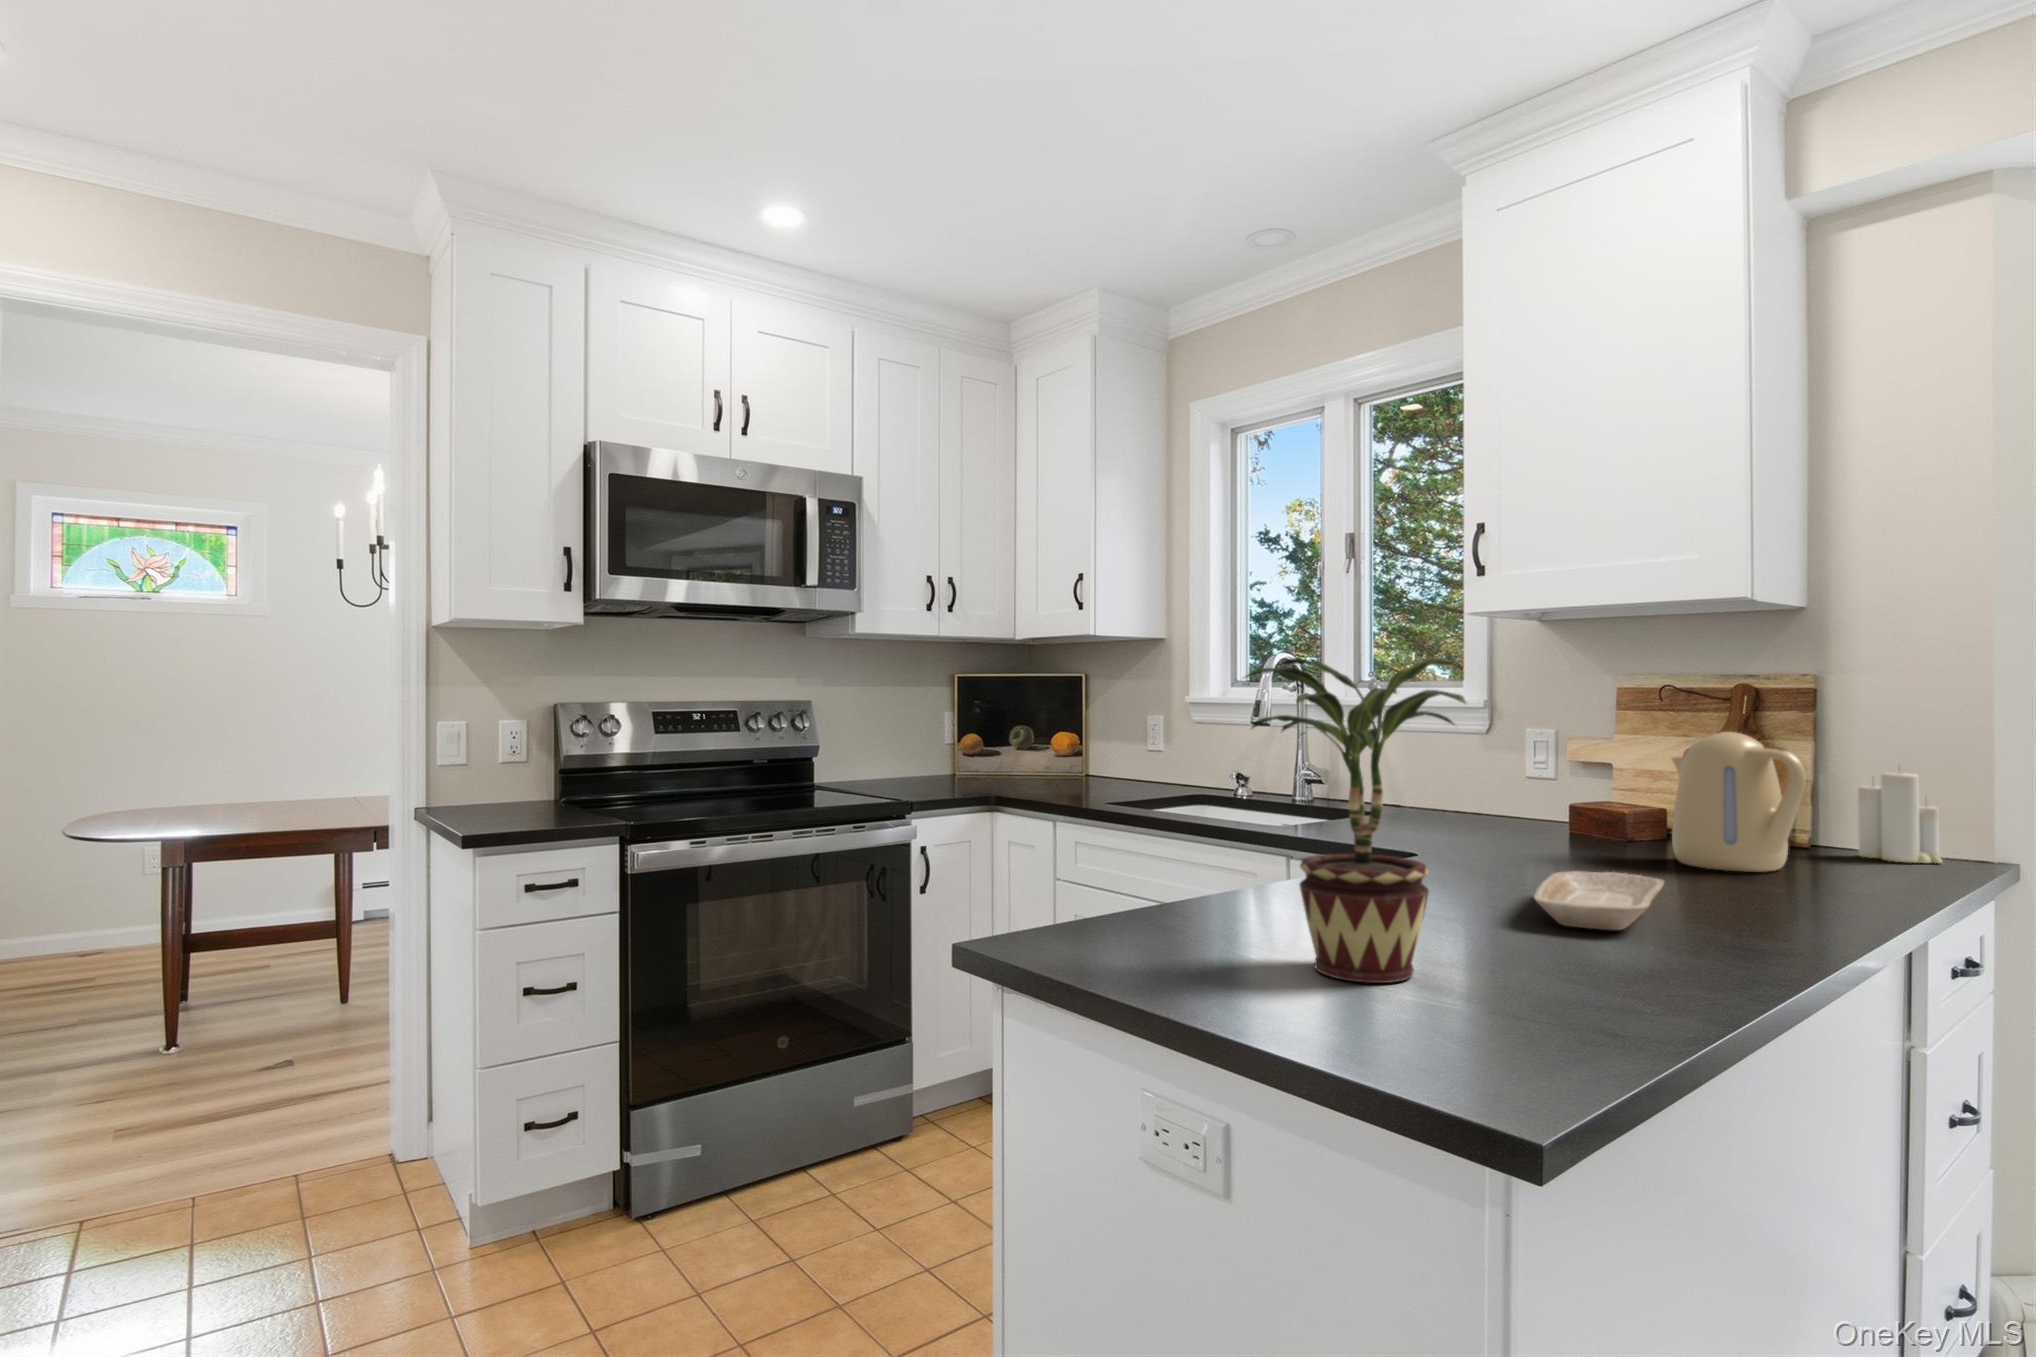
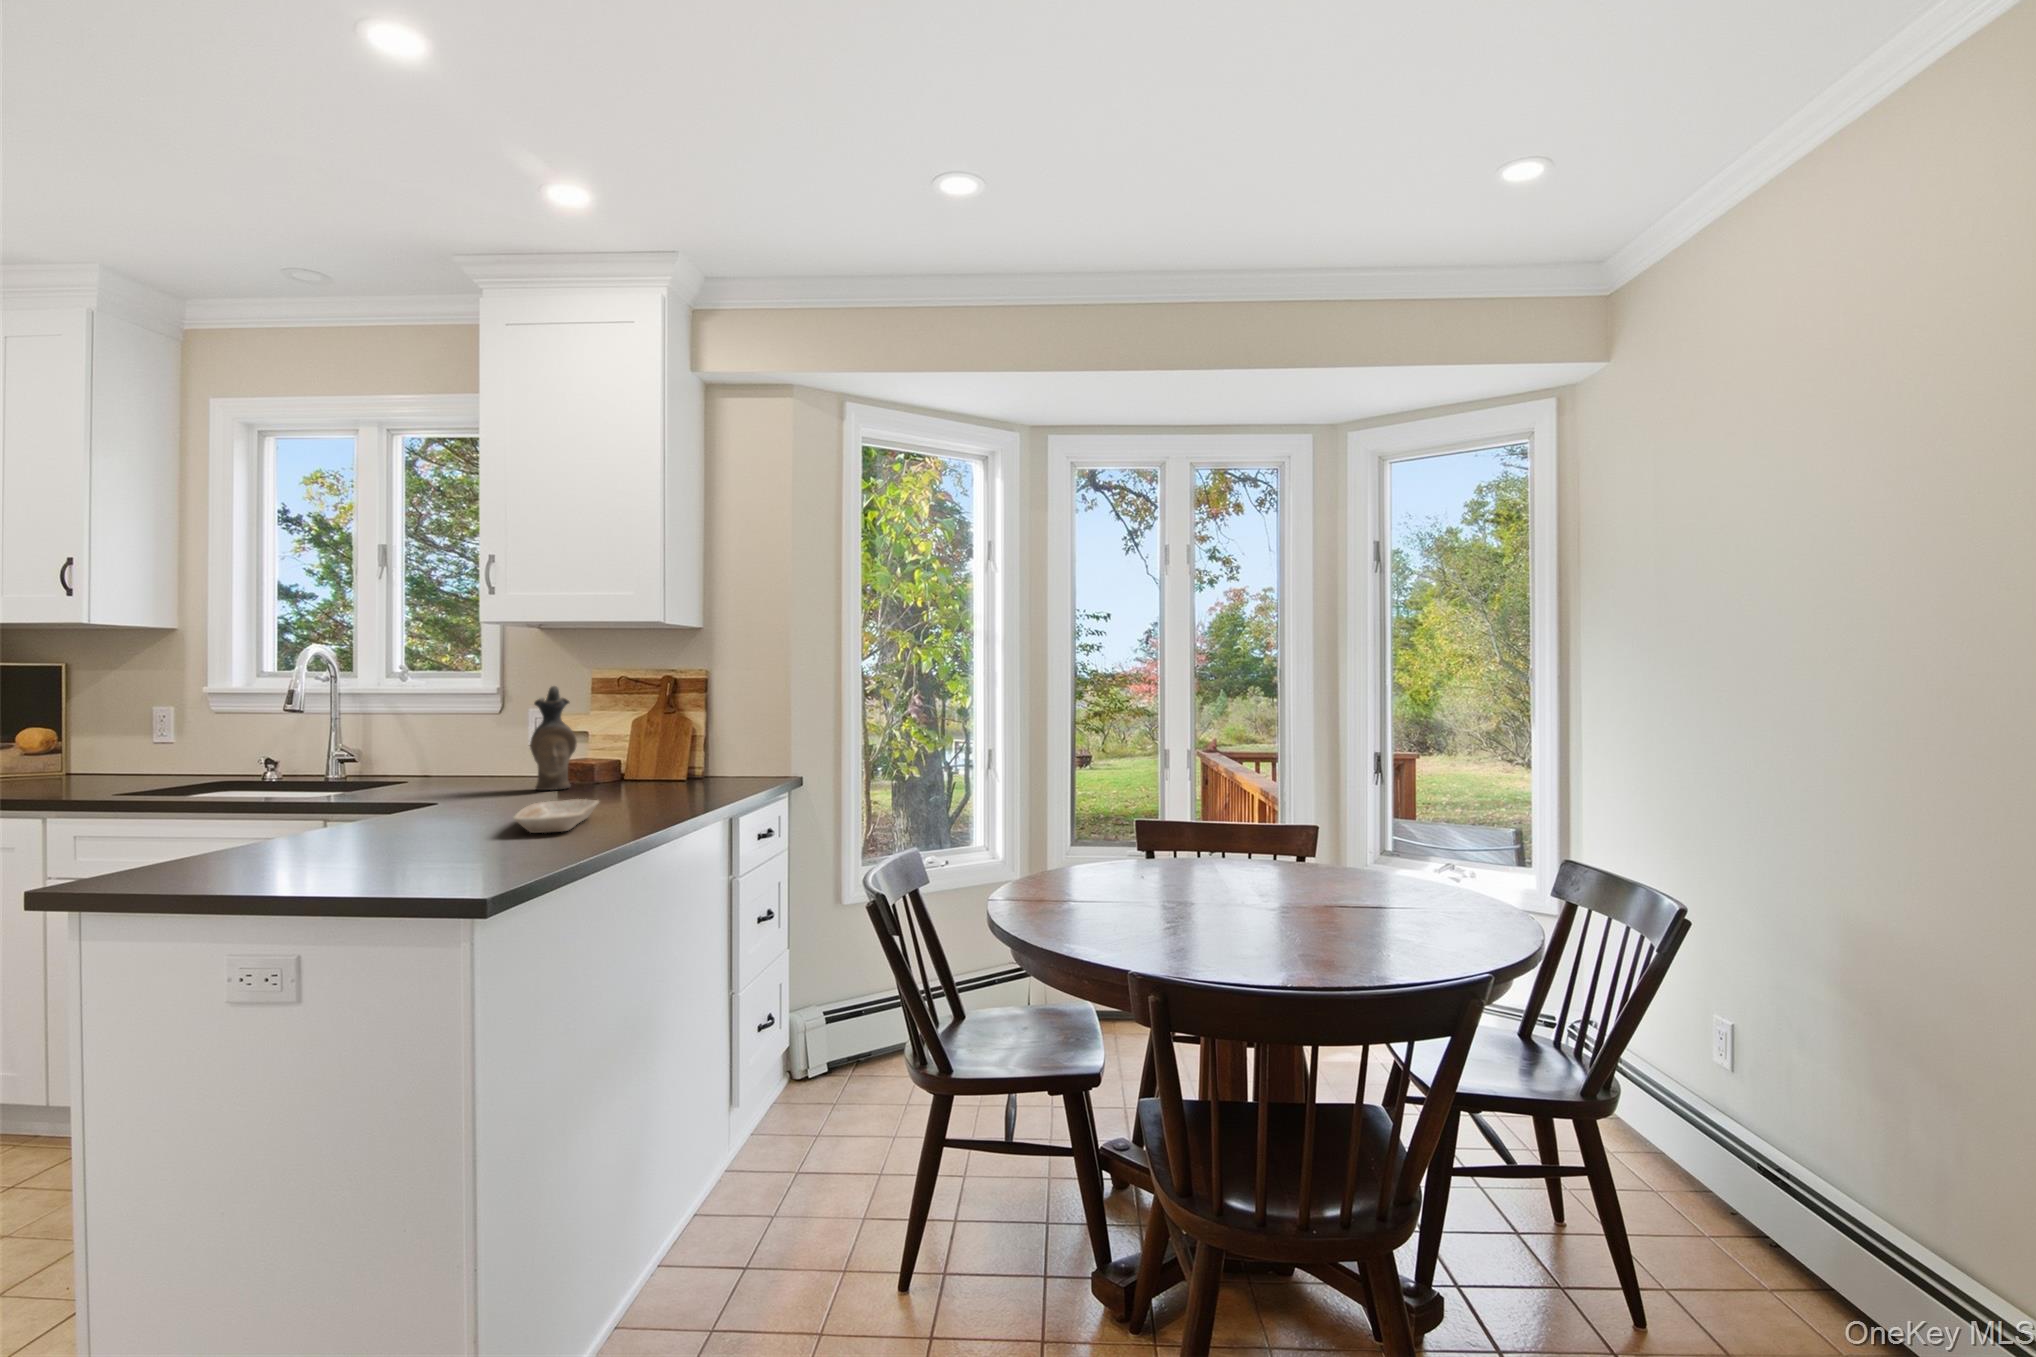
potted plant: present [1244,658,1466,983] -> none [291,666,458,877]
ceramic pitcher: none [1534,697,1601,845] -> present [530,686,577,790]
kettle: present [1672,732,1806,872] -> none [619,707,691,794]
candle: present [1858,773,1942,863] -> none [728,723,767,781]

